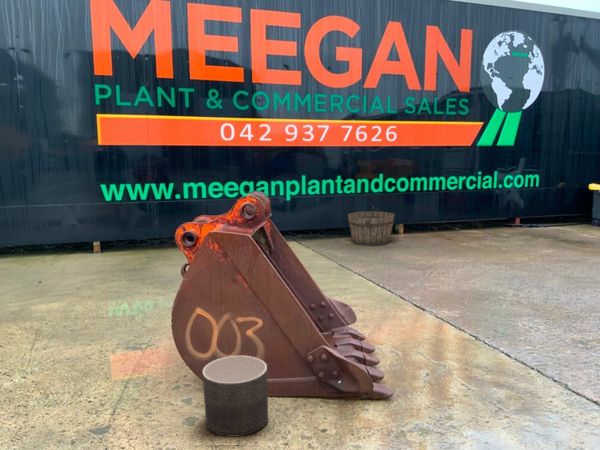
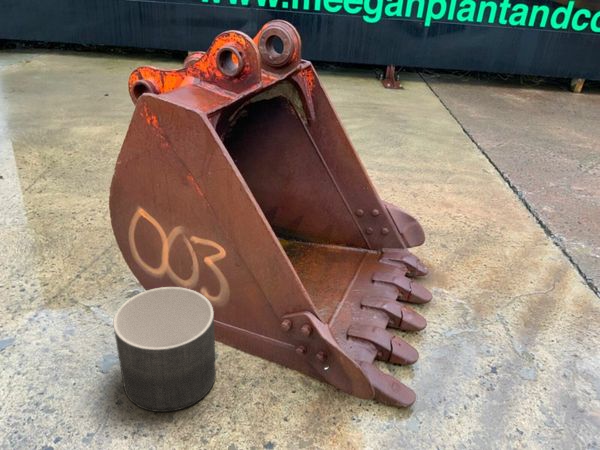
wooden bucket: present [348,204,395,246] -> none [502,45,573,107]

